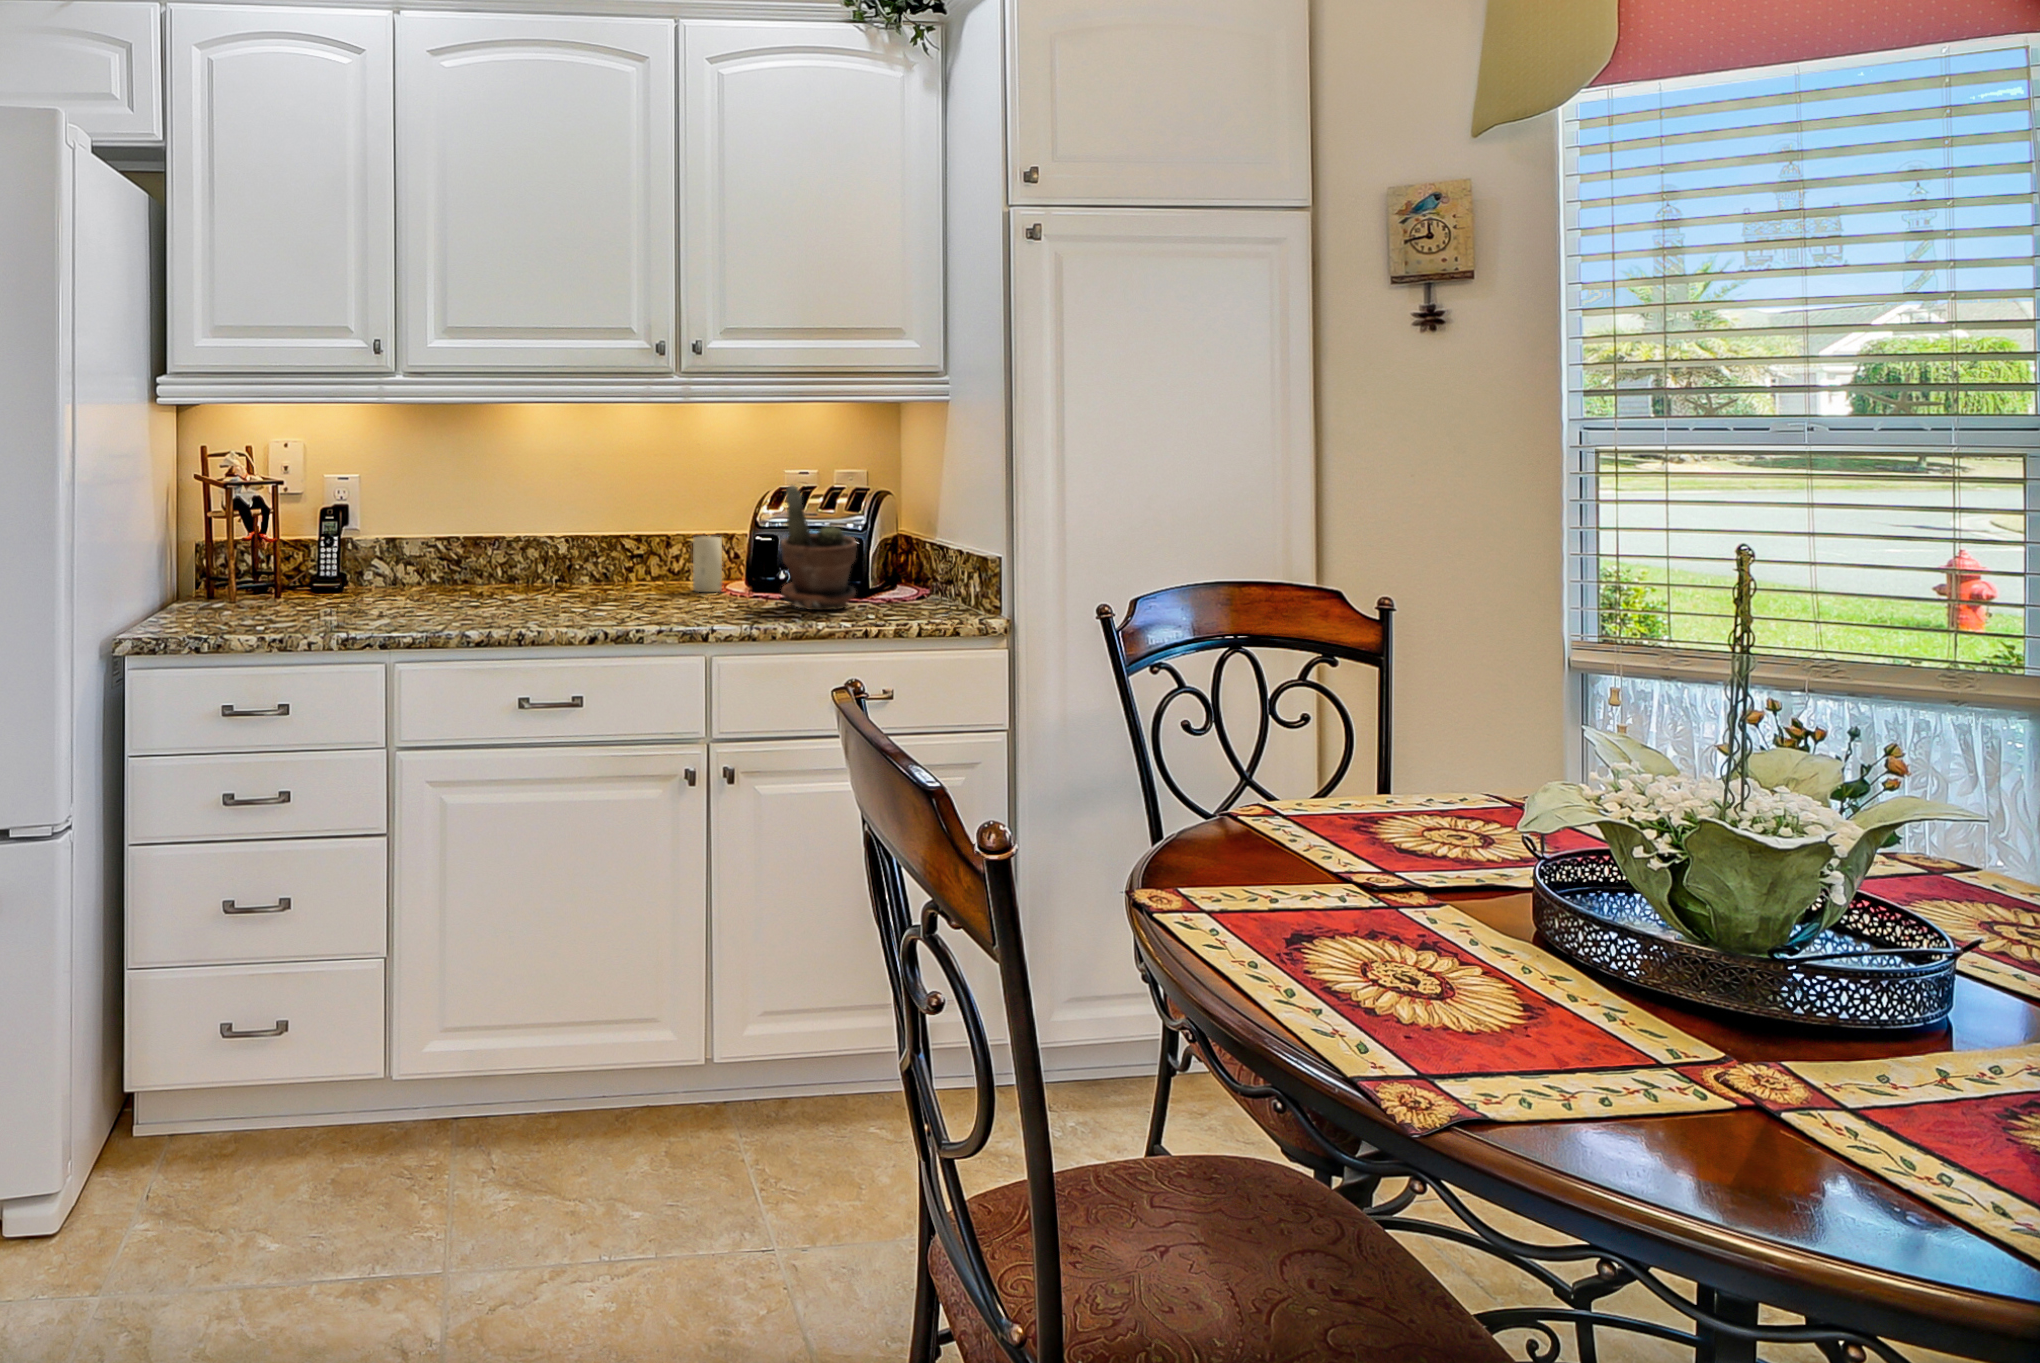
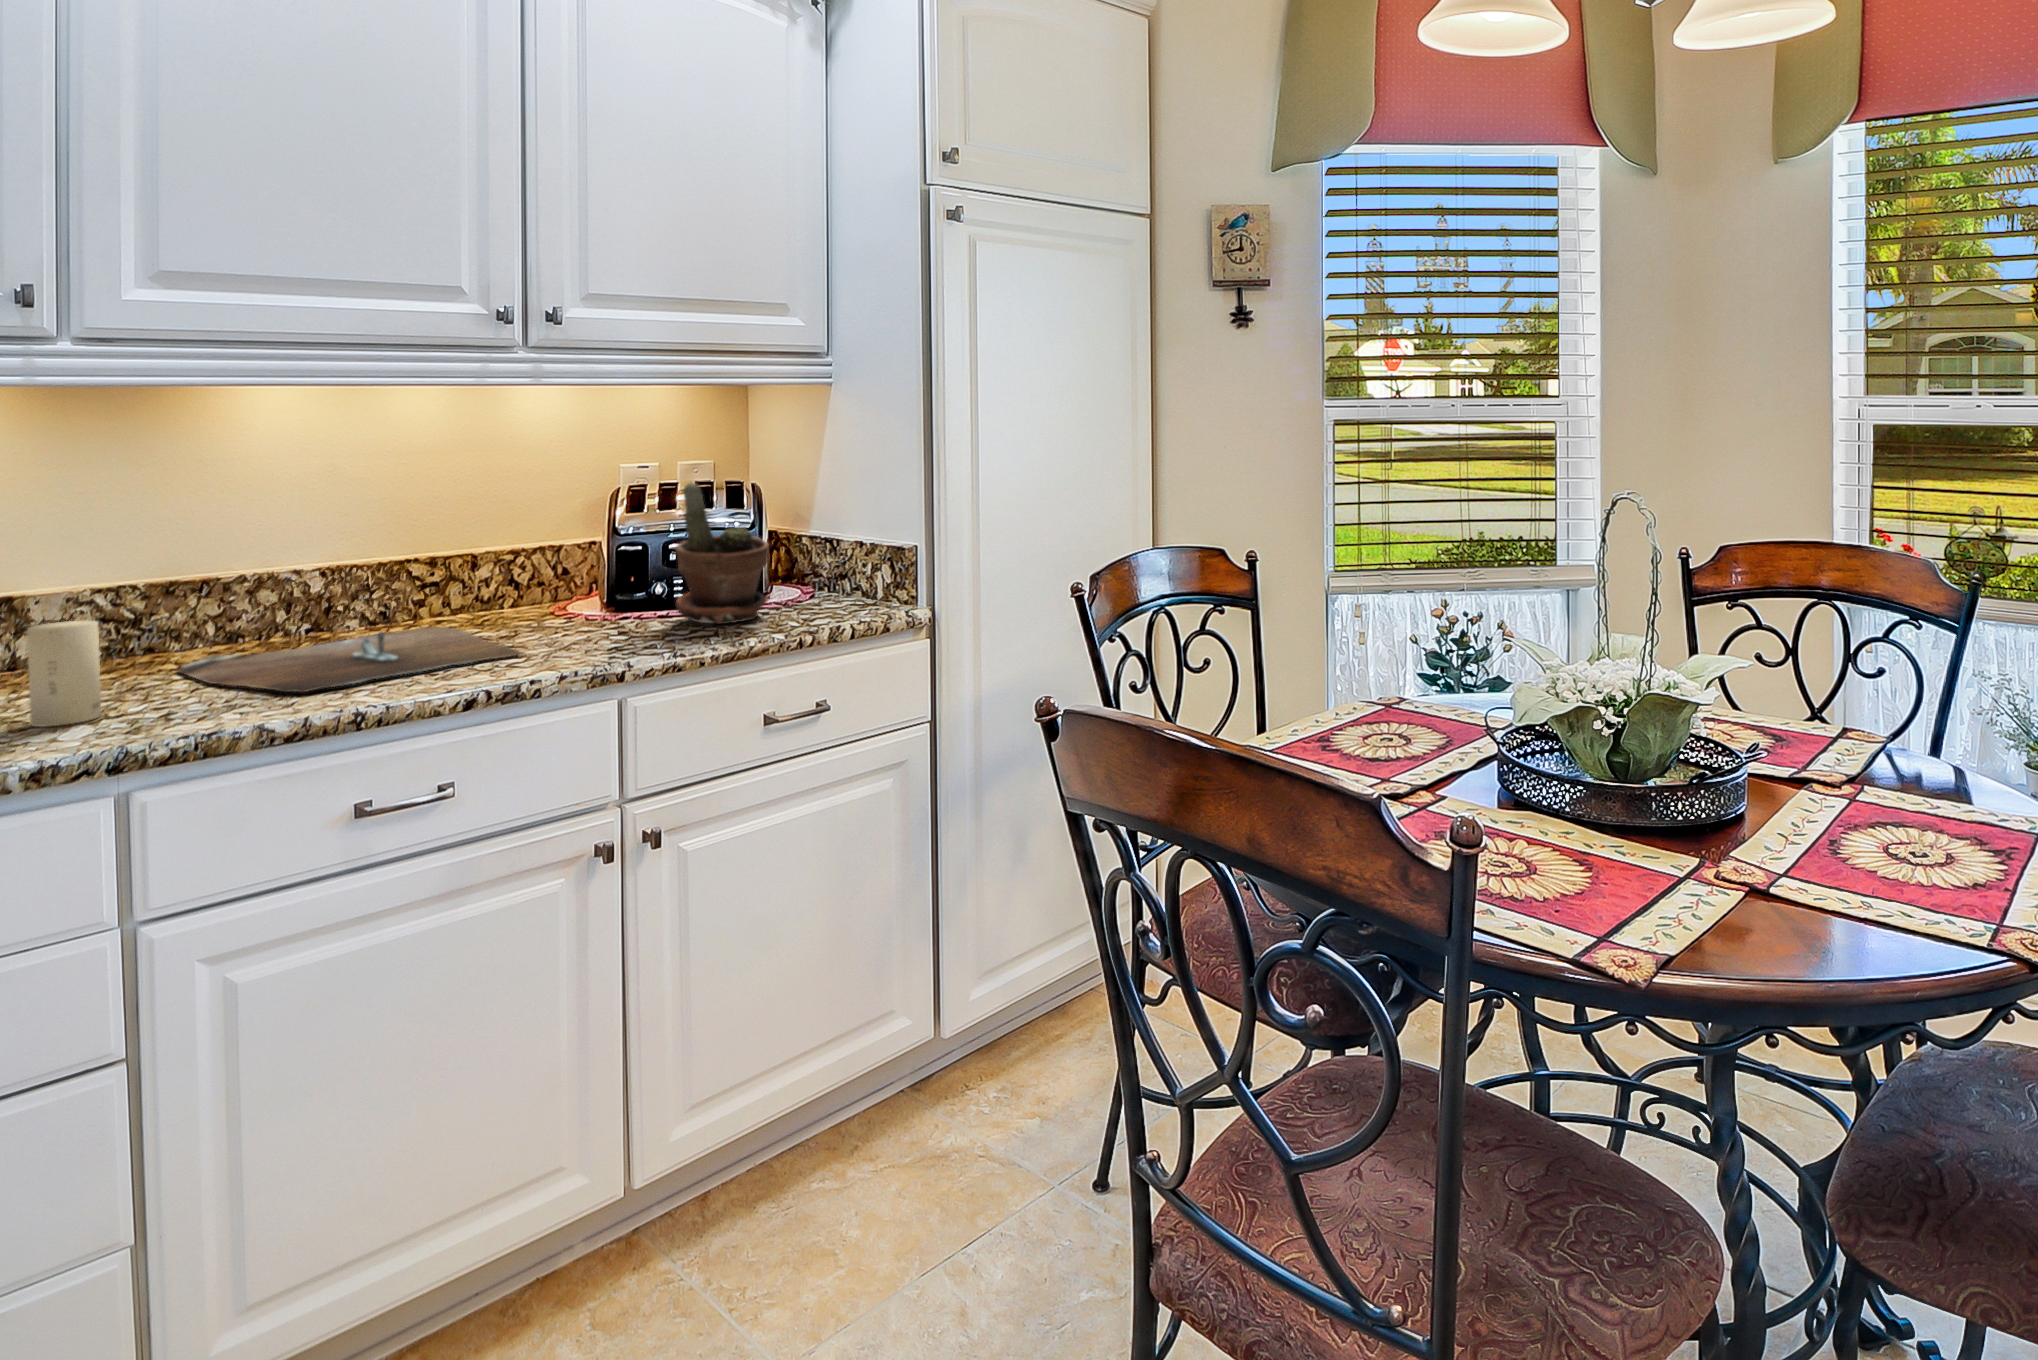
candle: present [693,537,722,592] -> present [27,620,101,727]
cutting board: none [466,583,651,616] -> present [178,626,521,692]

